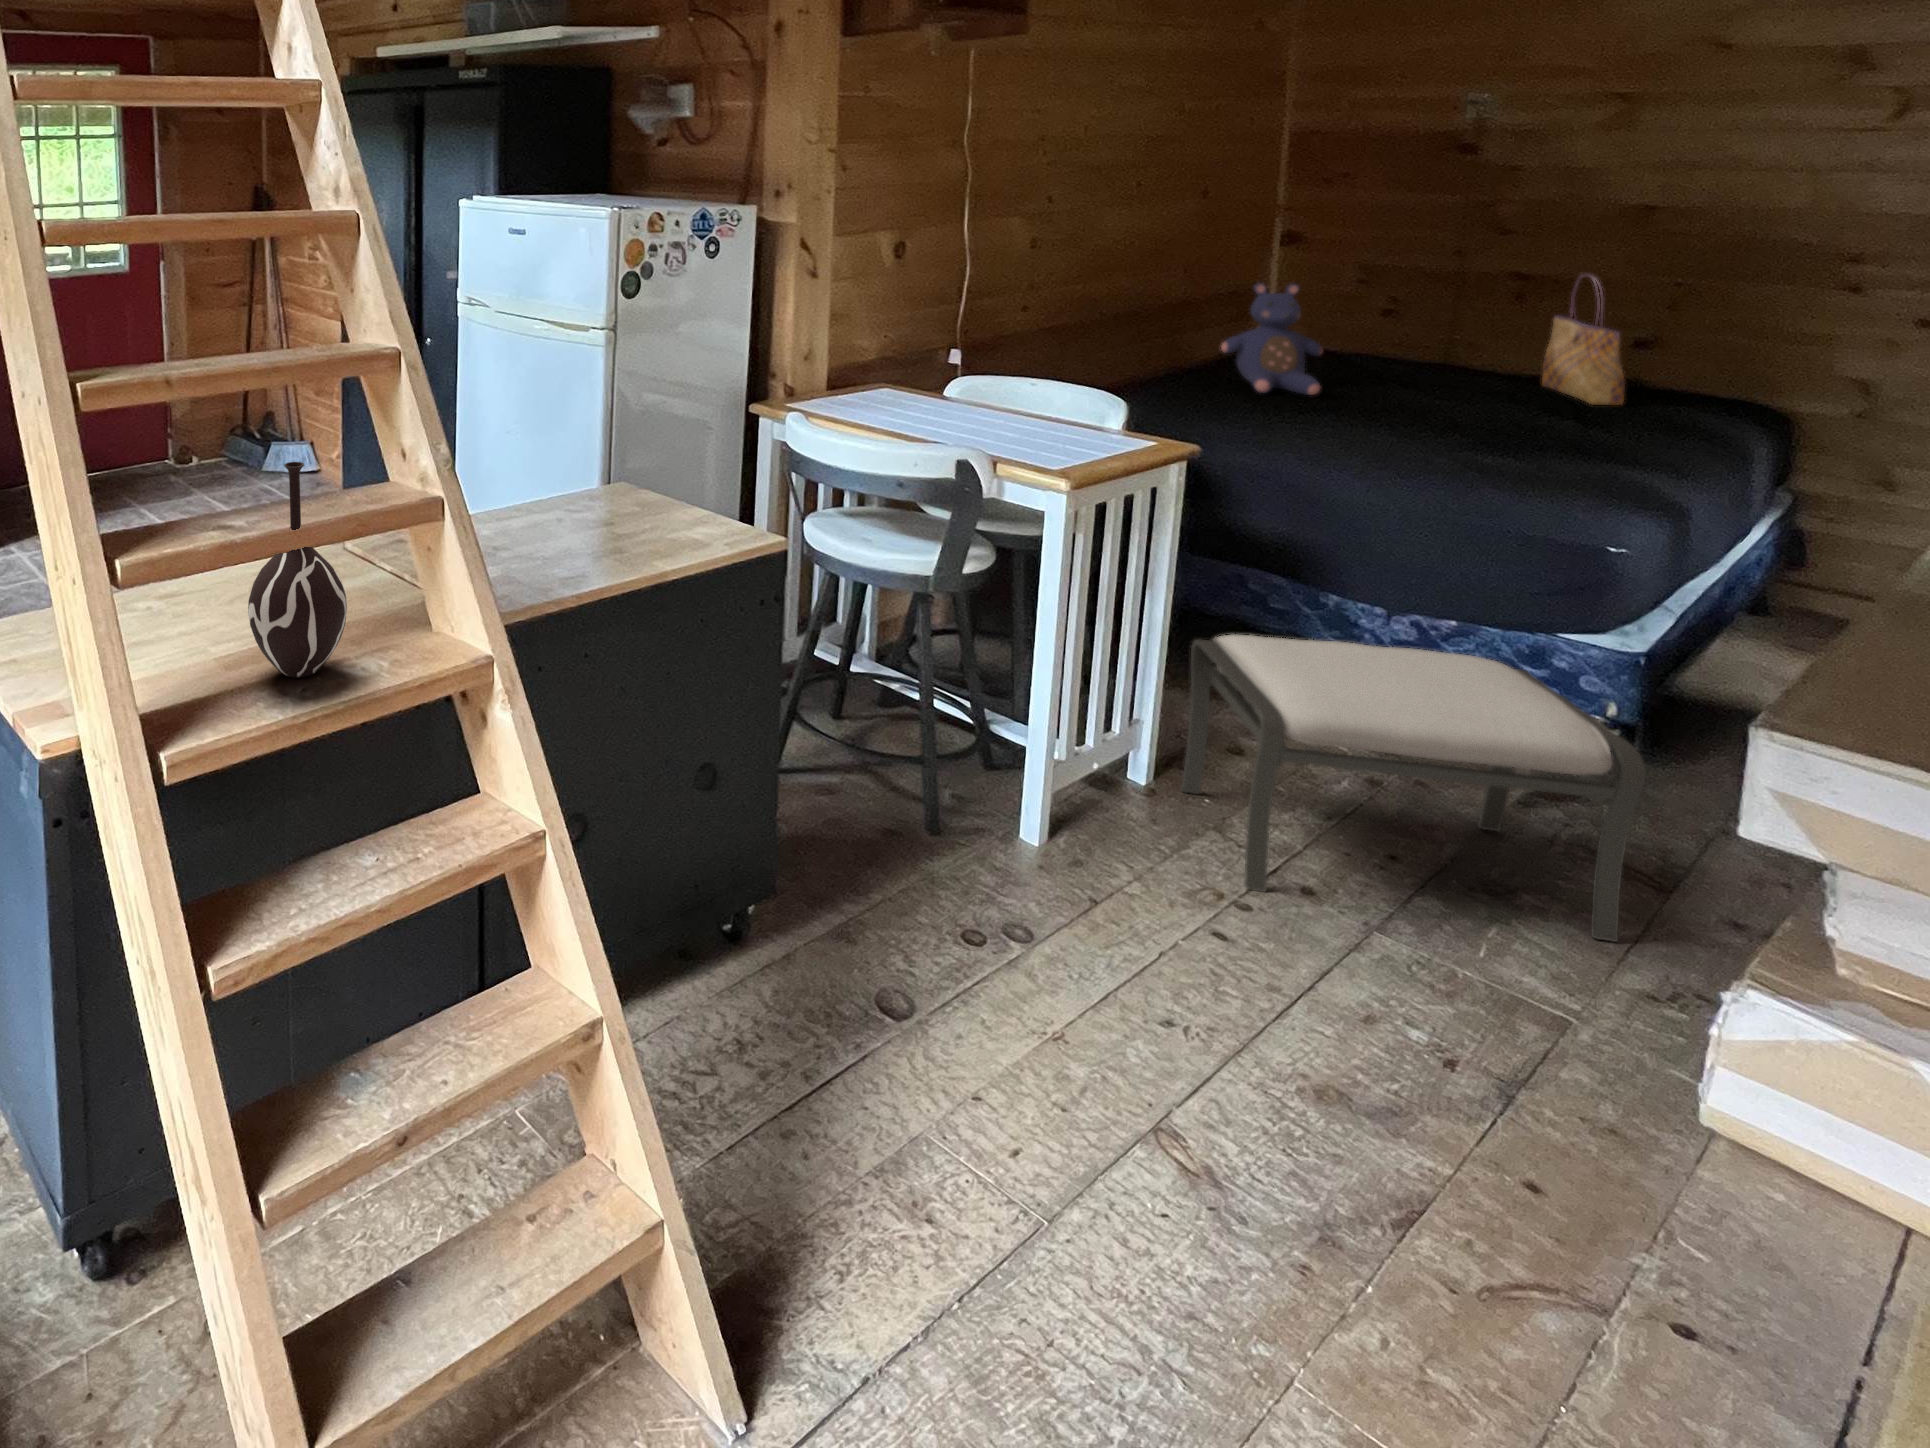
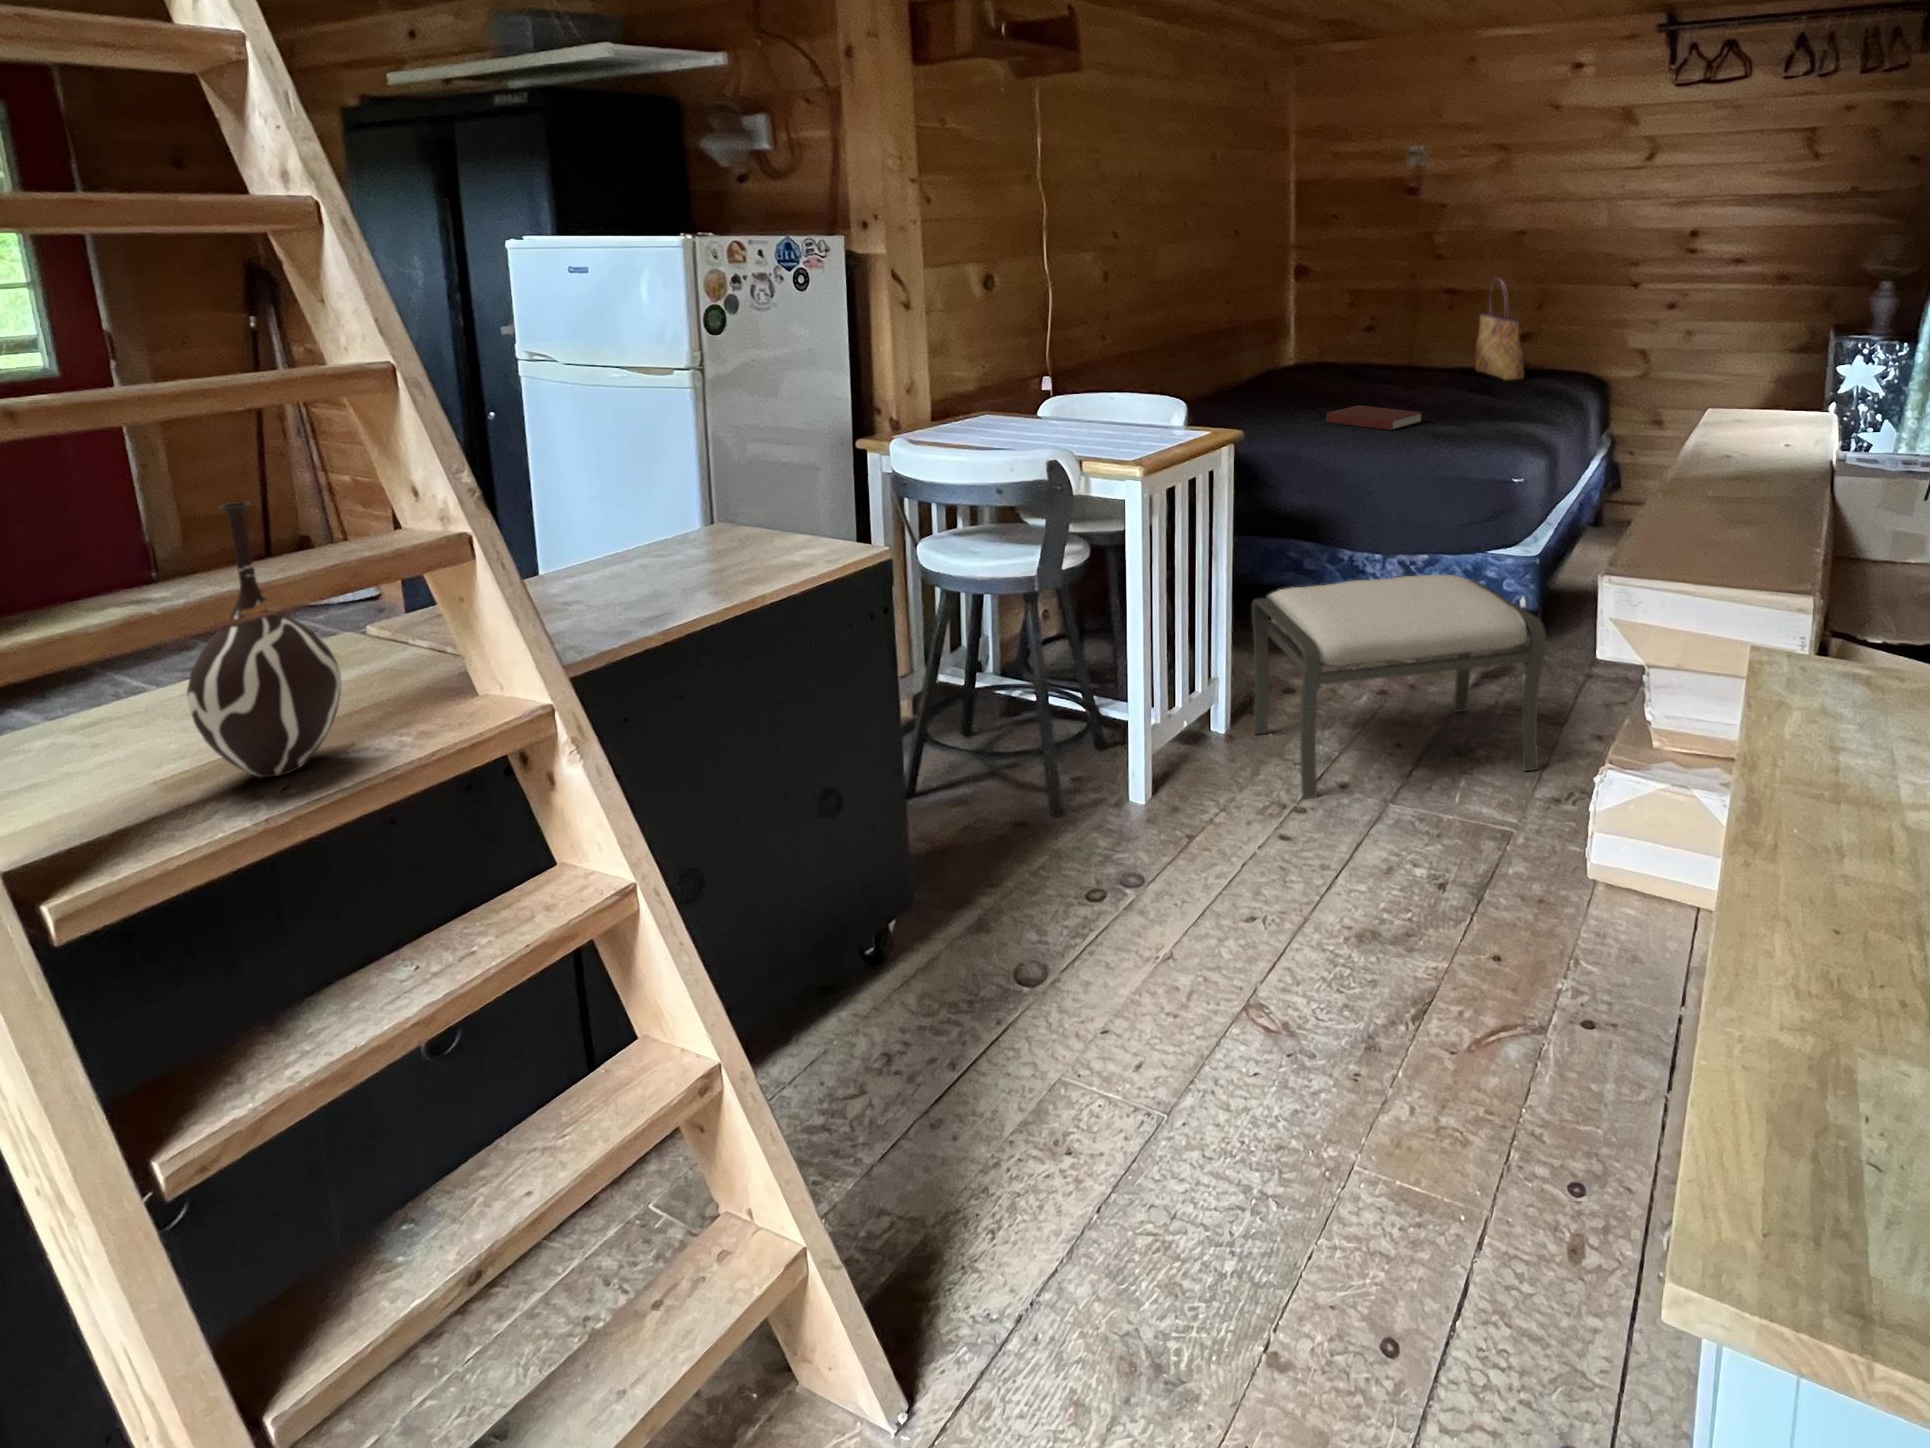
teddy bear: present [1221,283,1322,395] -> none [1261,298,1334,394]
notebook: none [1309,420,1455,459] -> present [1326,405,1422,430]

